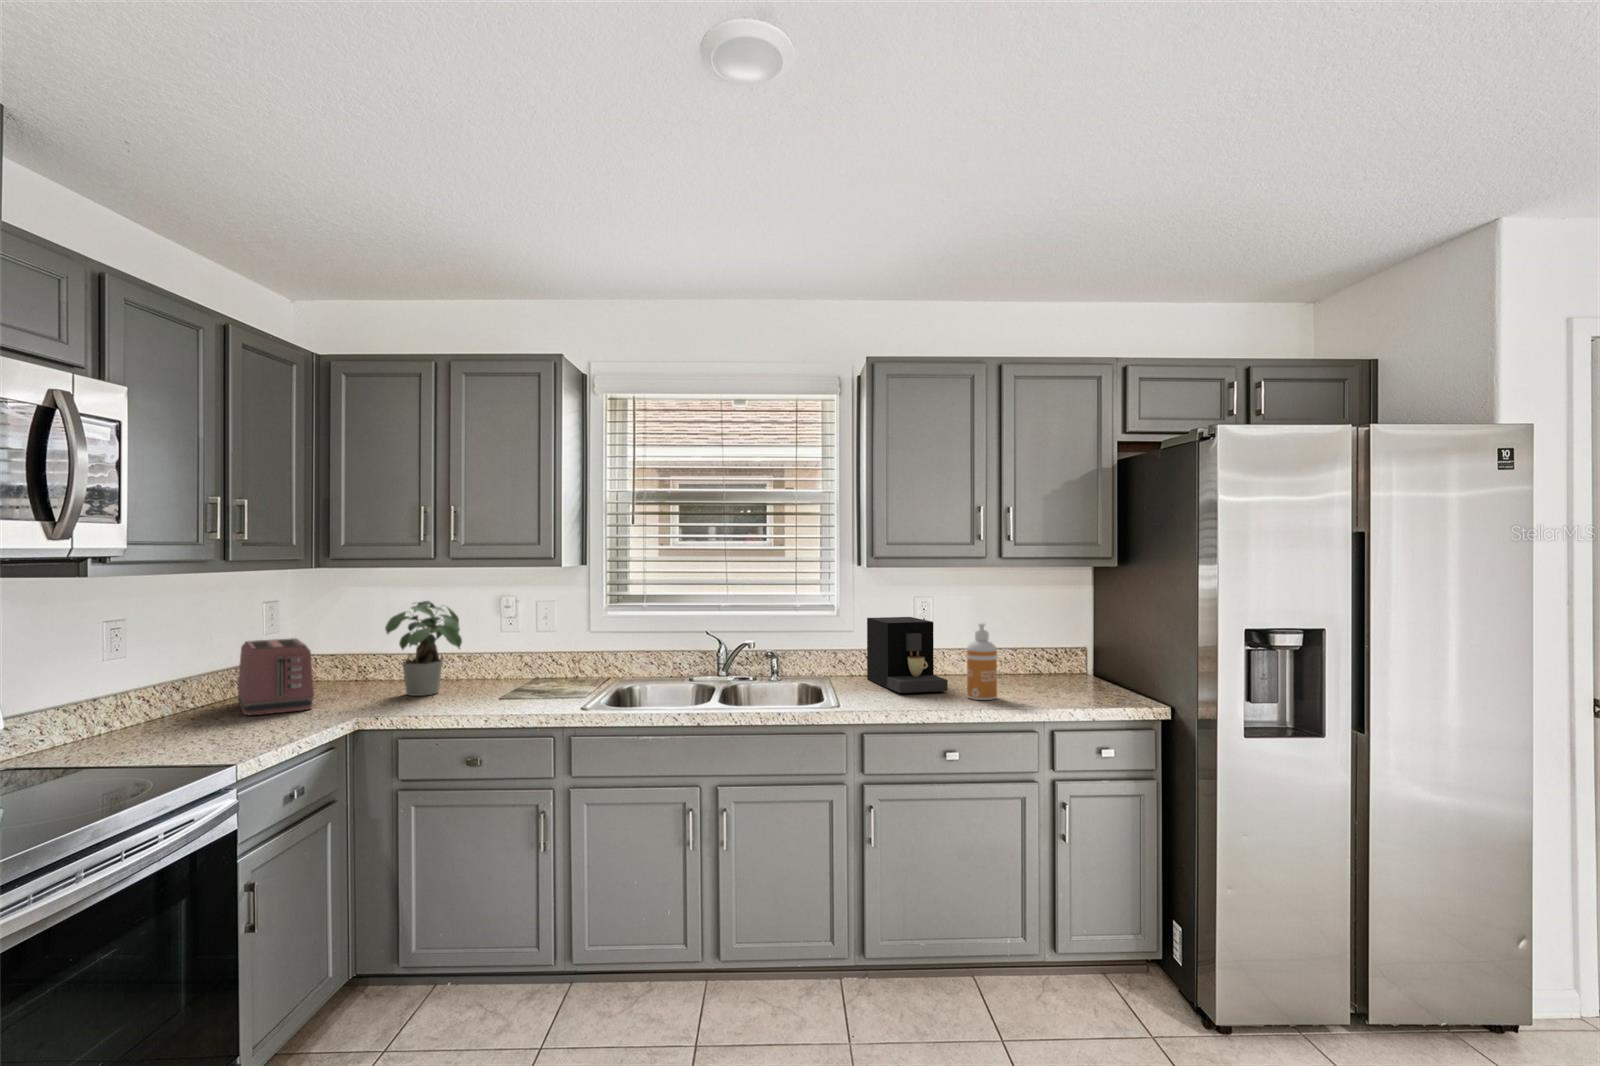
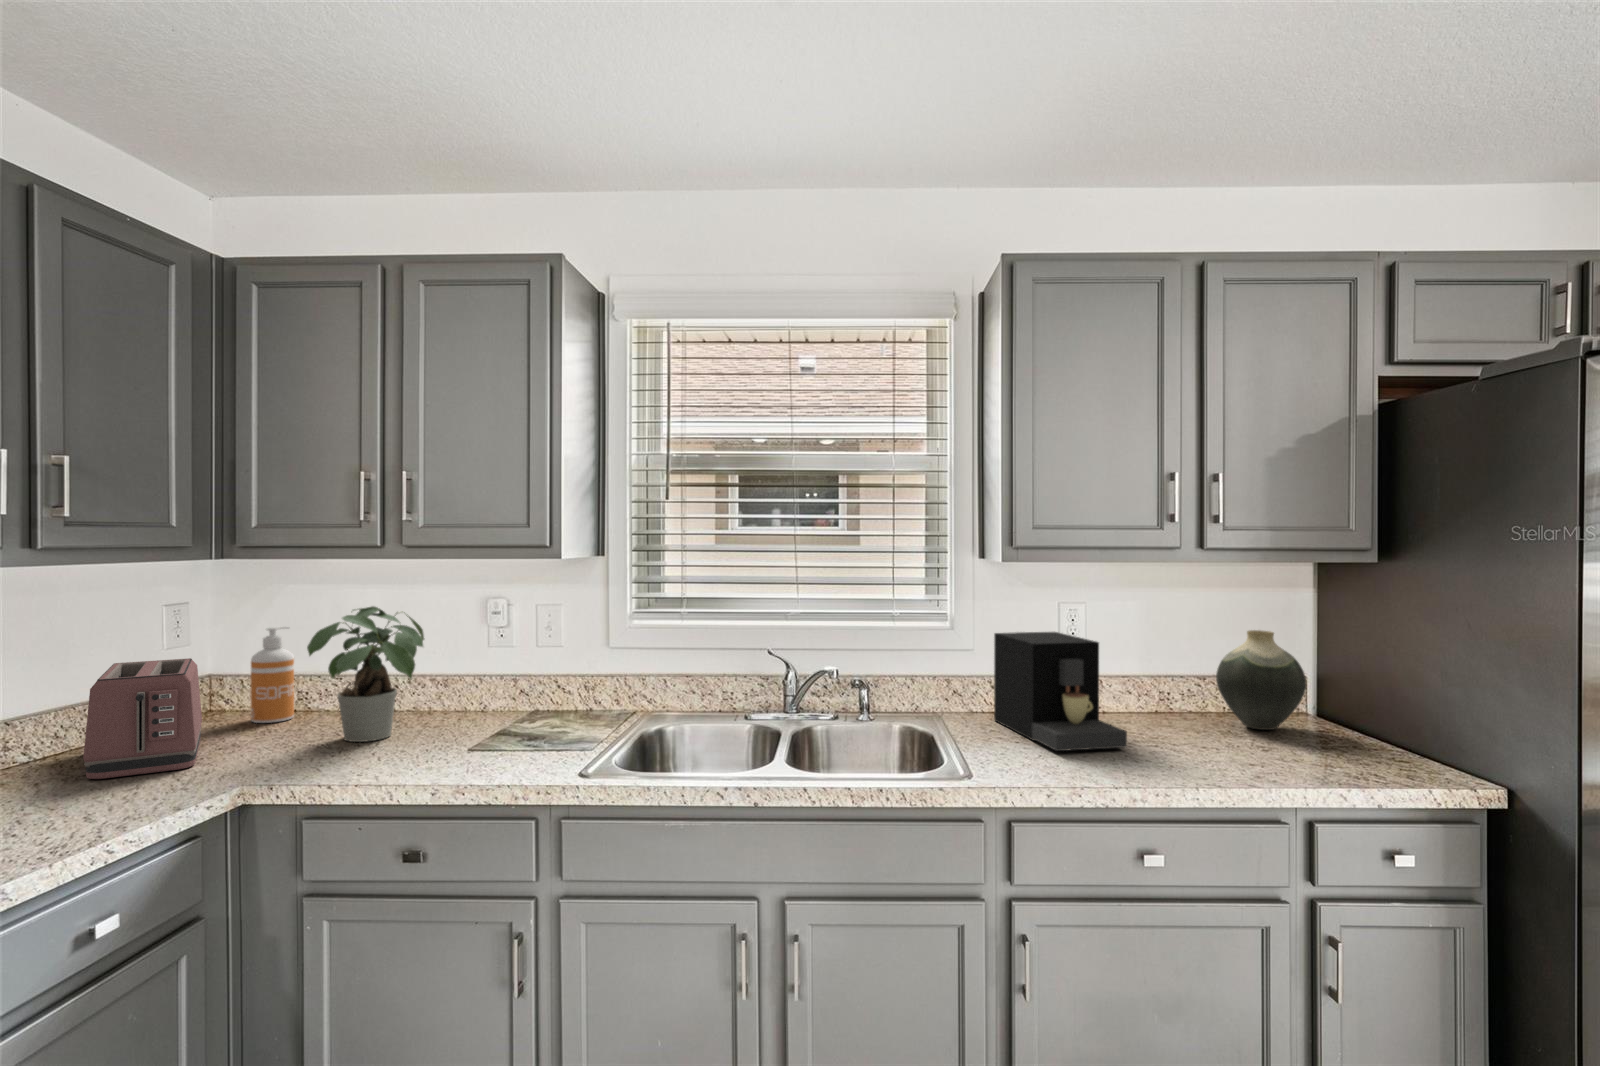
vase: none [1018,614,1074,682] -> present [1216,630,1306,730]
soap dispenser: present [967,623,997,700] -> present [251,627,294,723]

